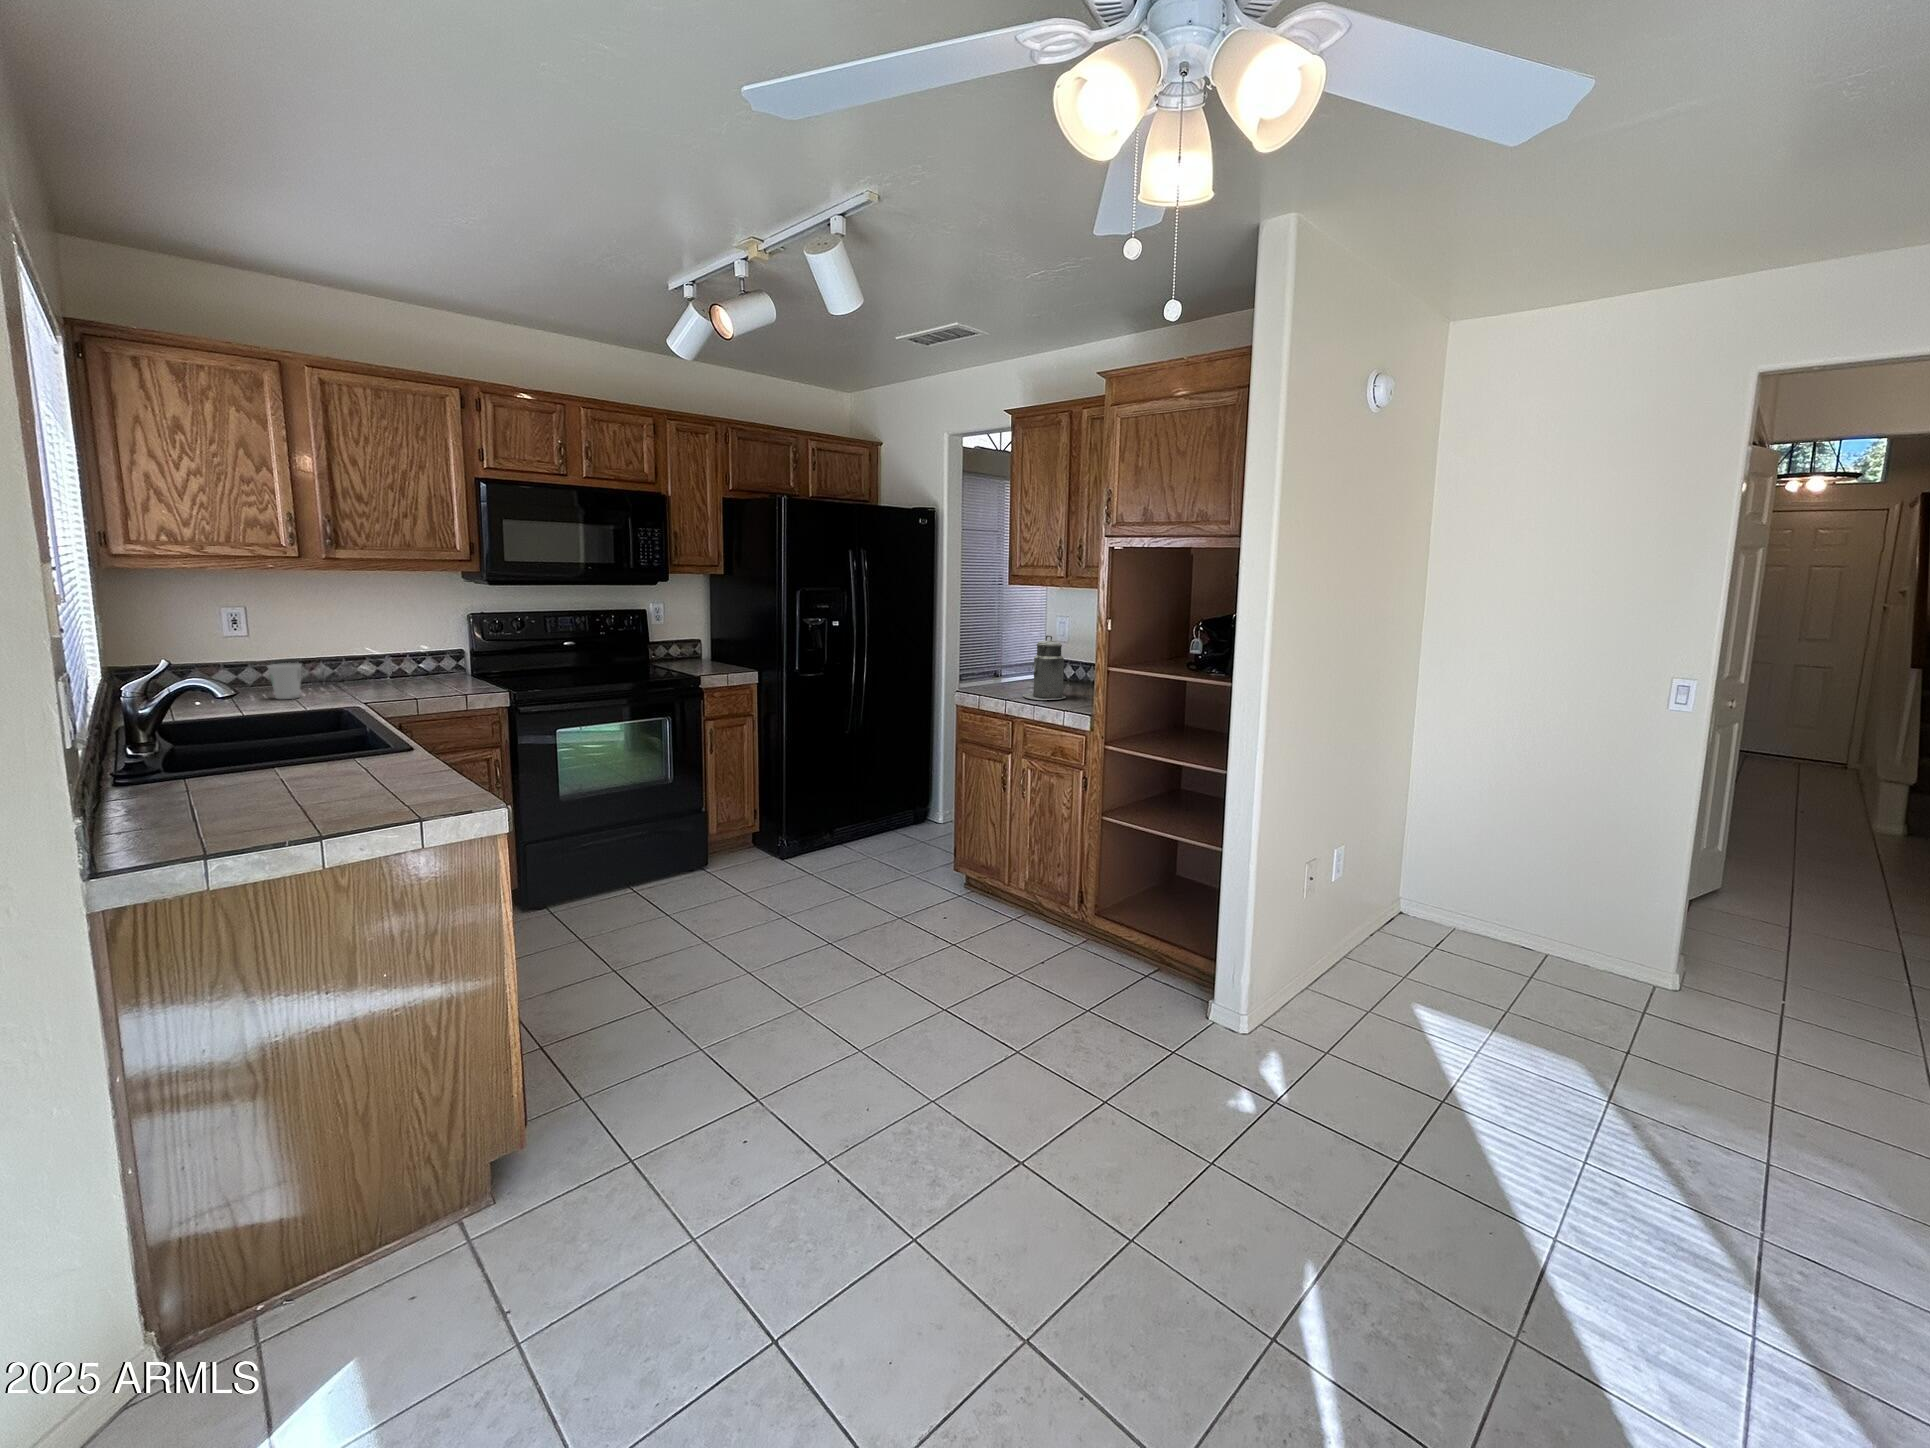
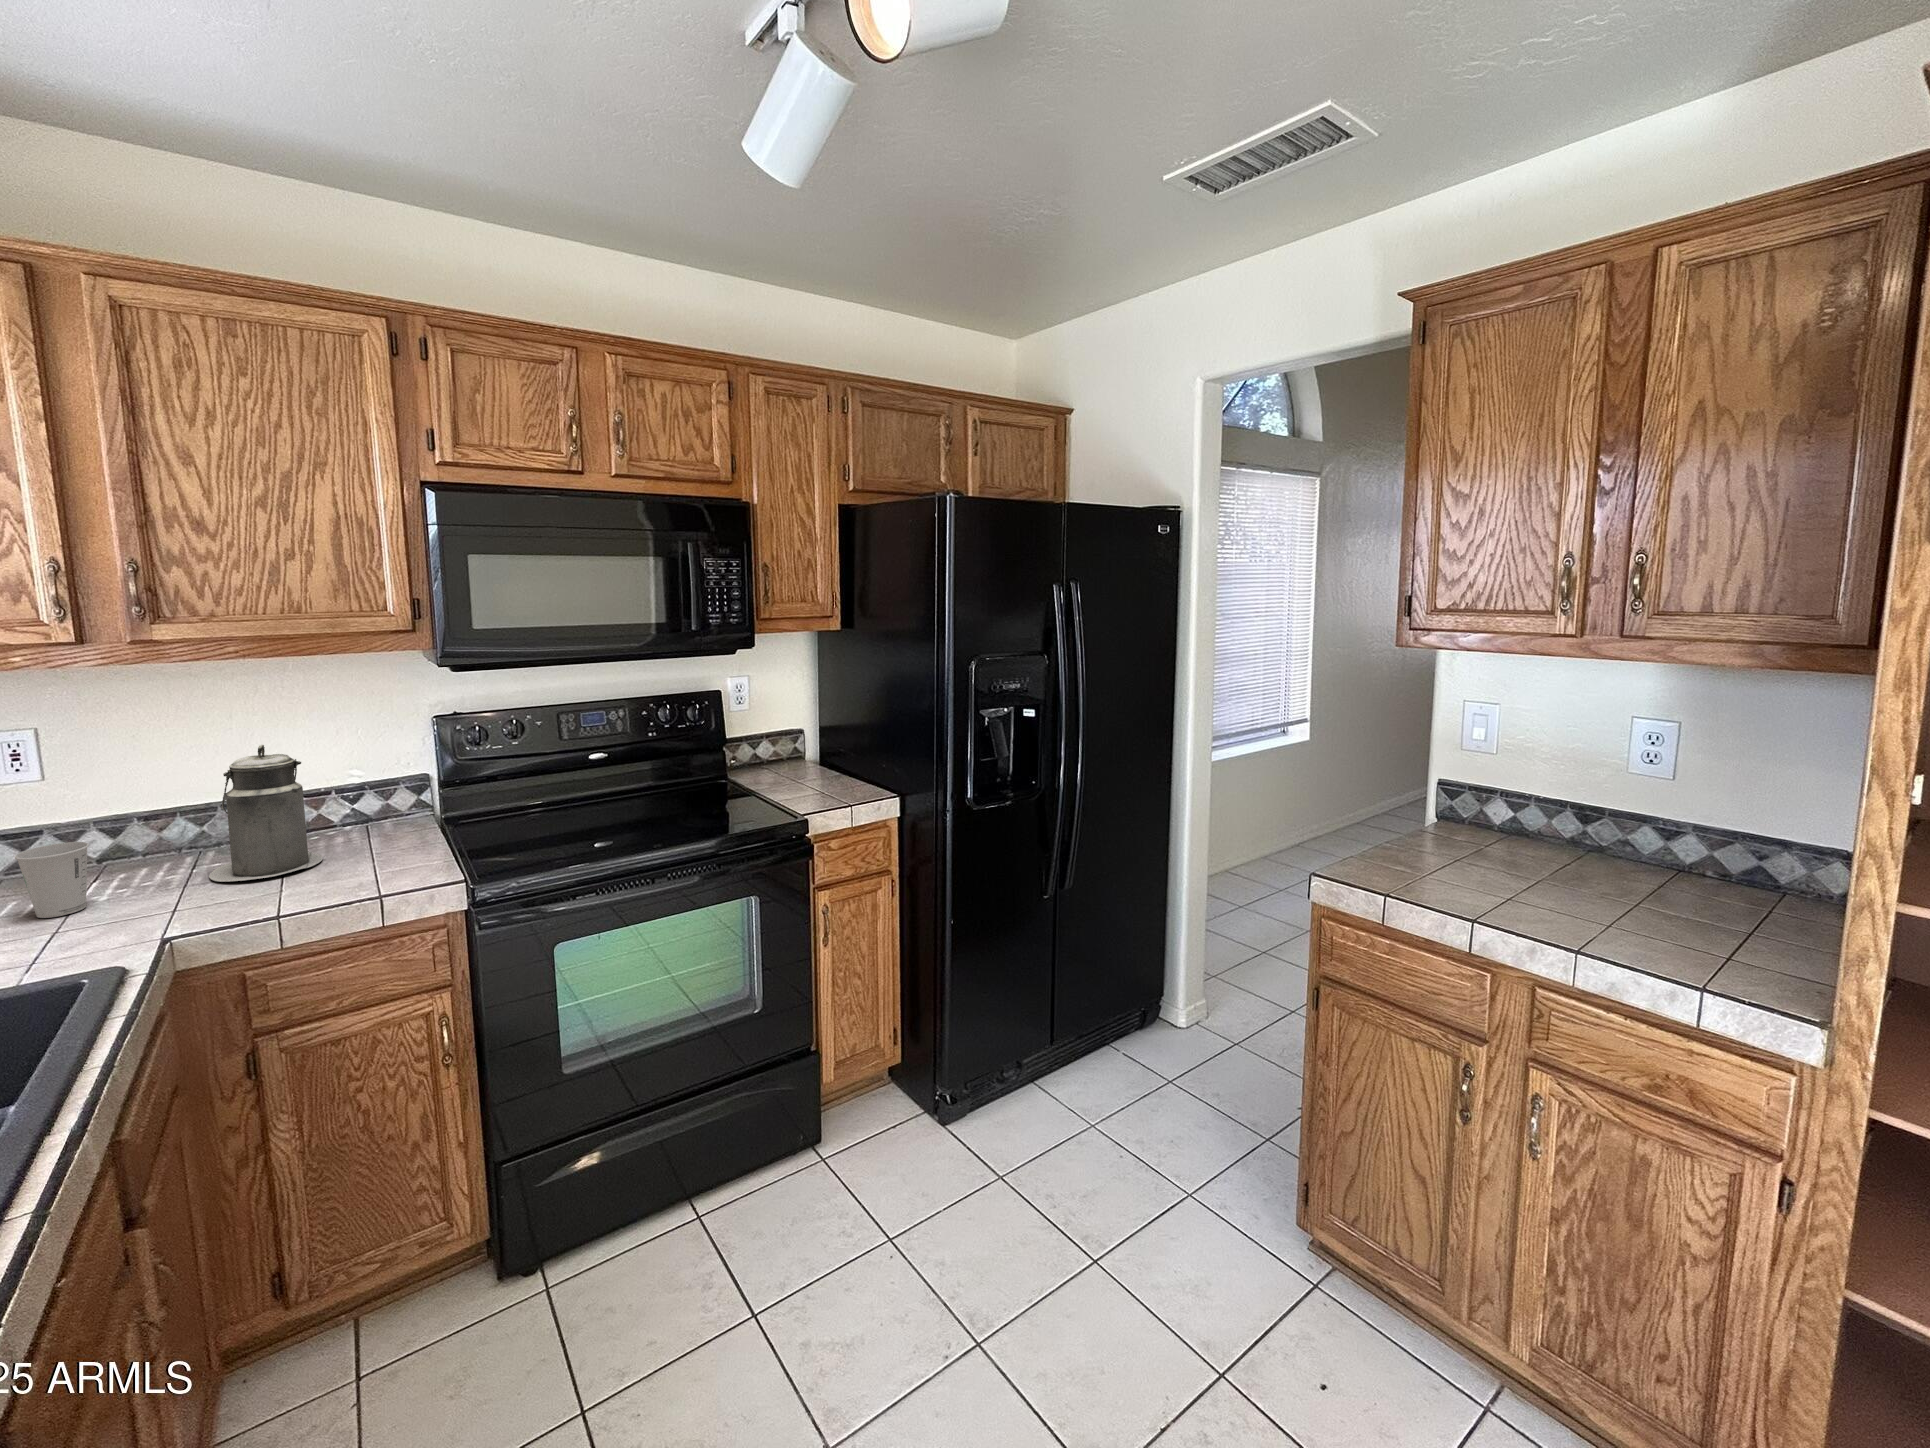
canister: present [1022,635,1066,700] -> present [209,745,323,882]

